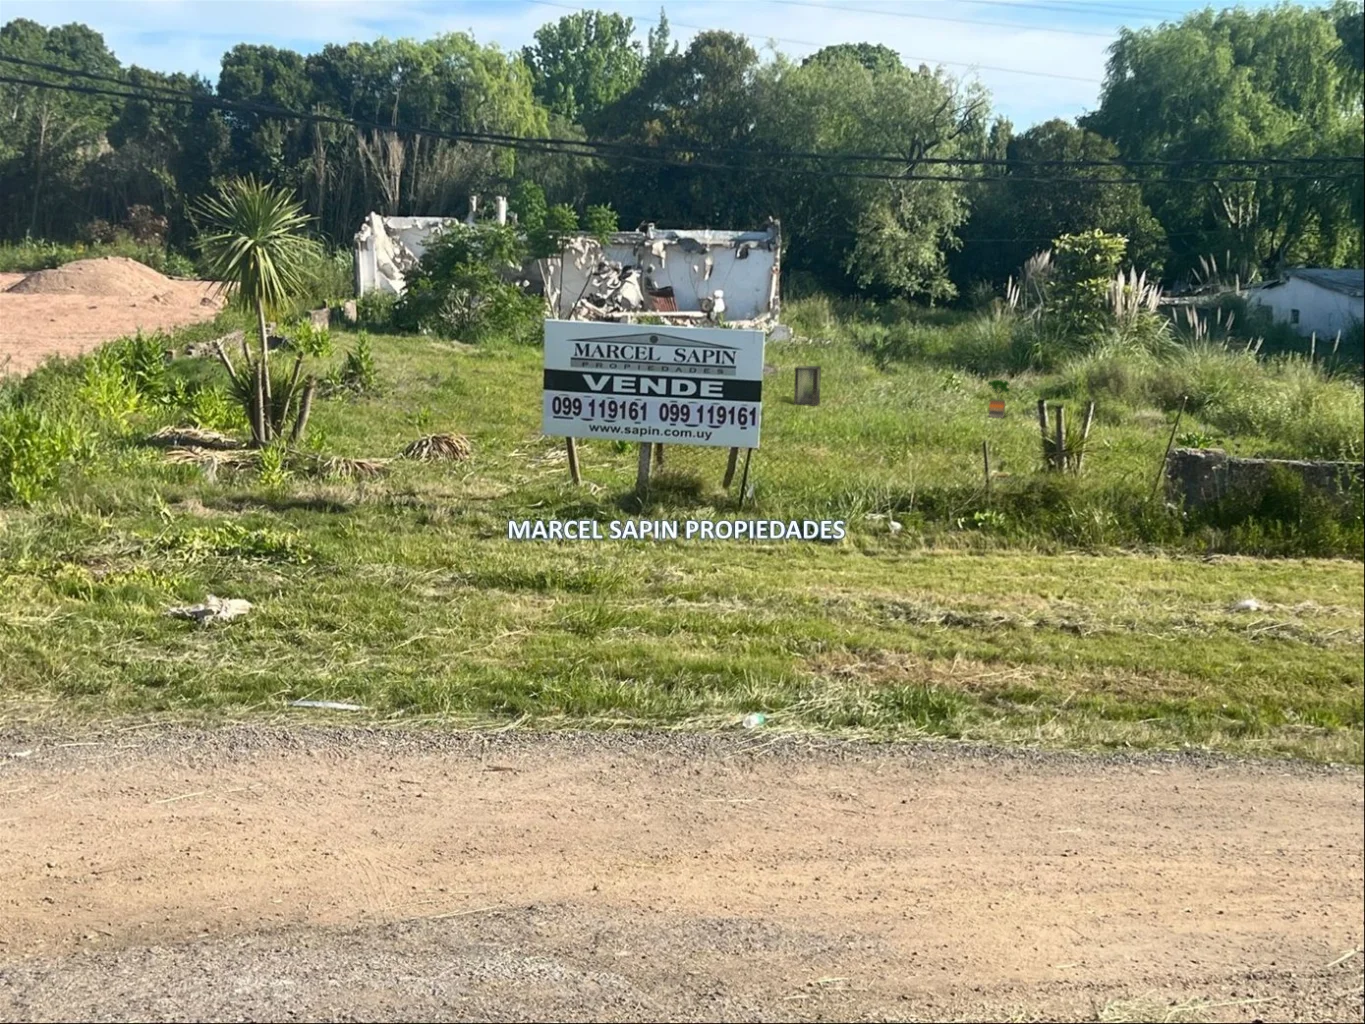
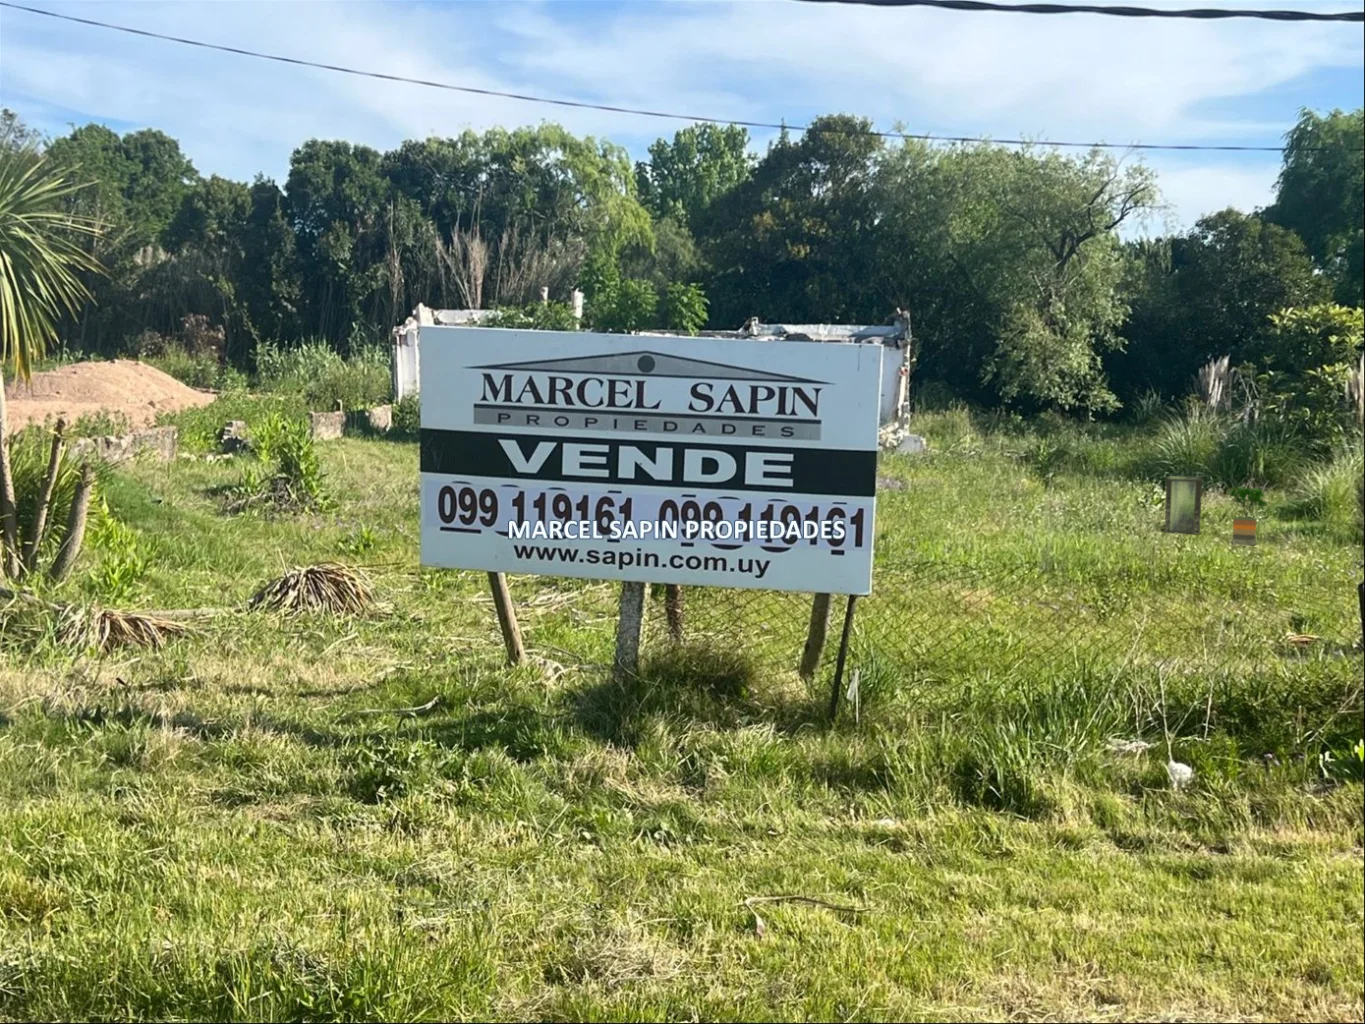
storage box: present [794,366,821,406] -> present [1164,476,1202,535]

